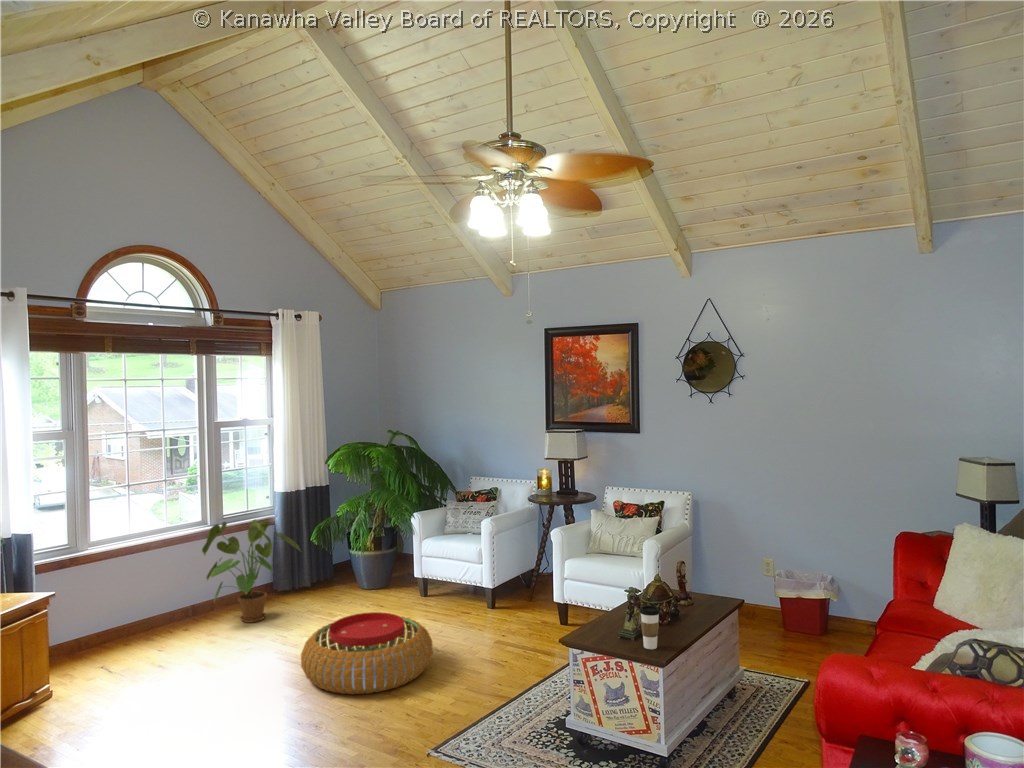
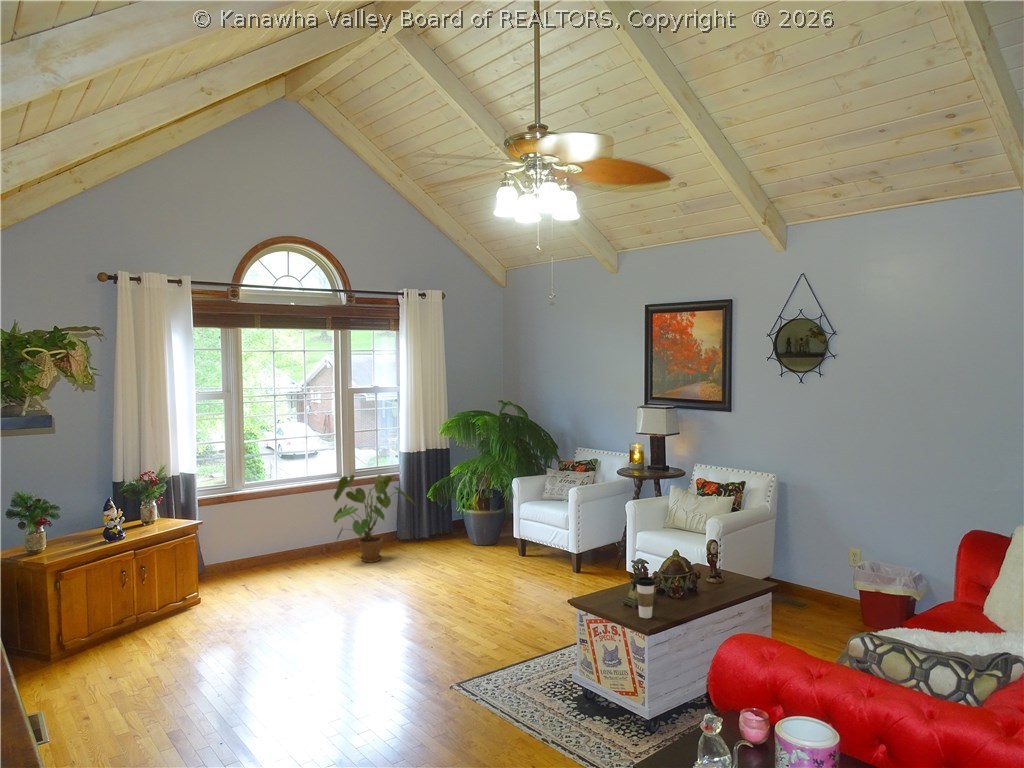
pouf: present [301,612,433,694] -> none [381,562,496,631]

